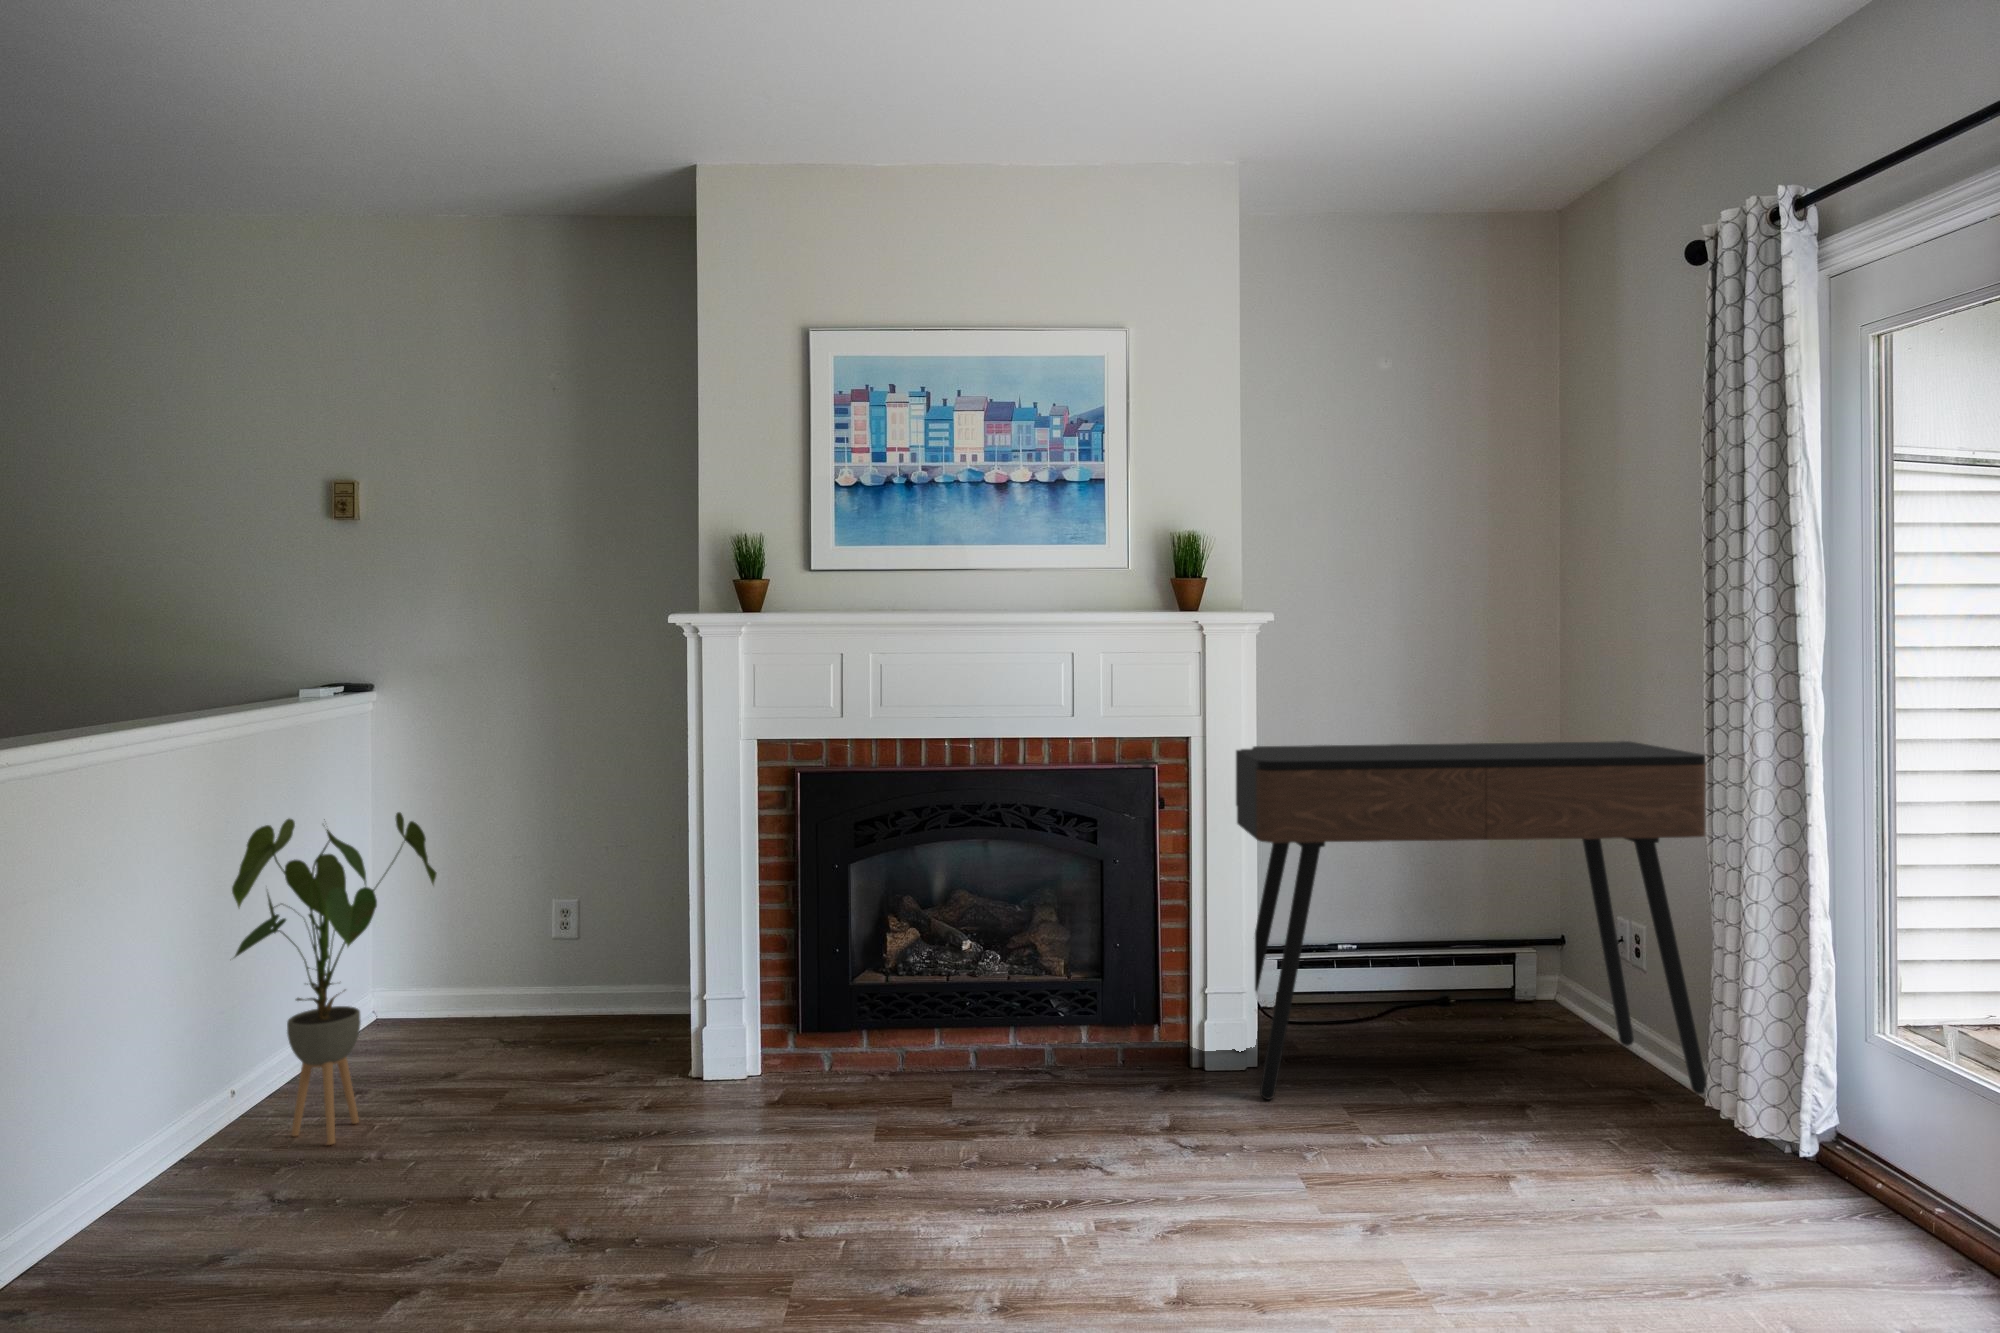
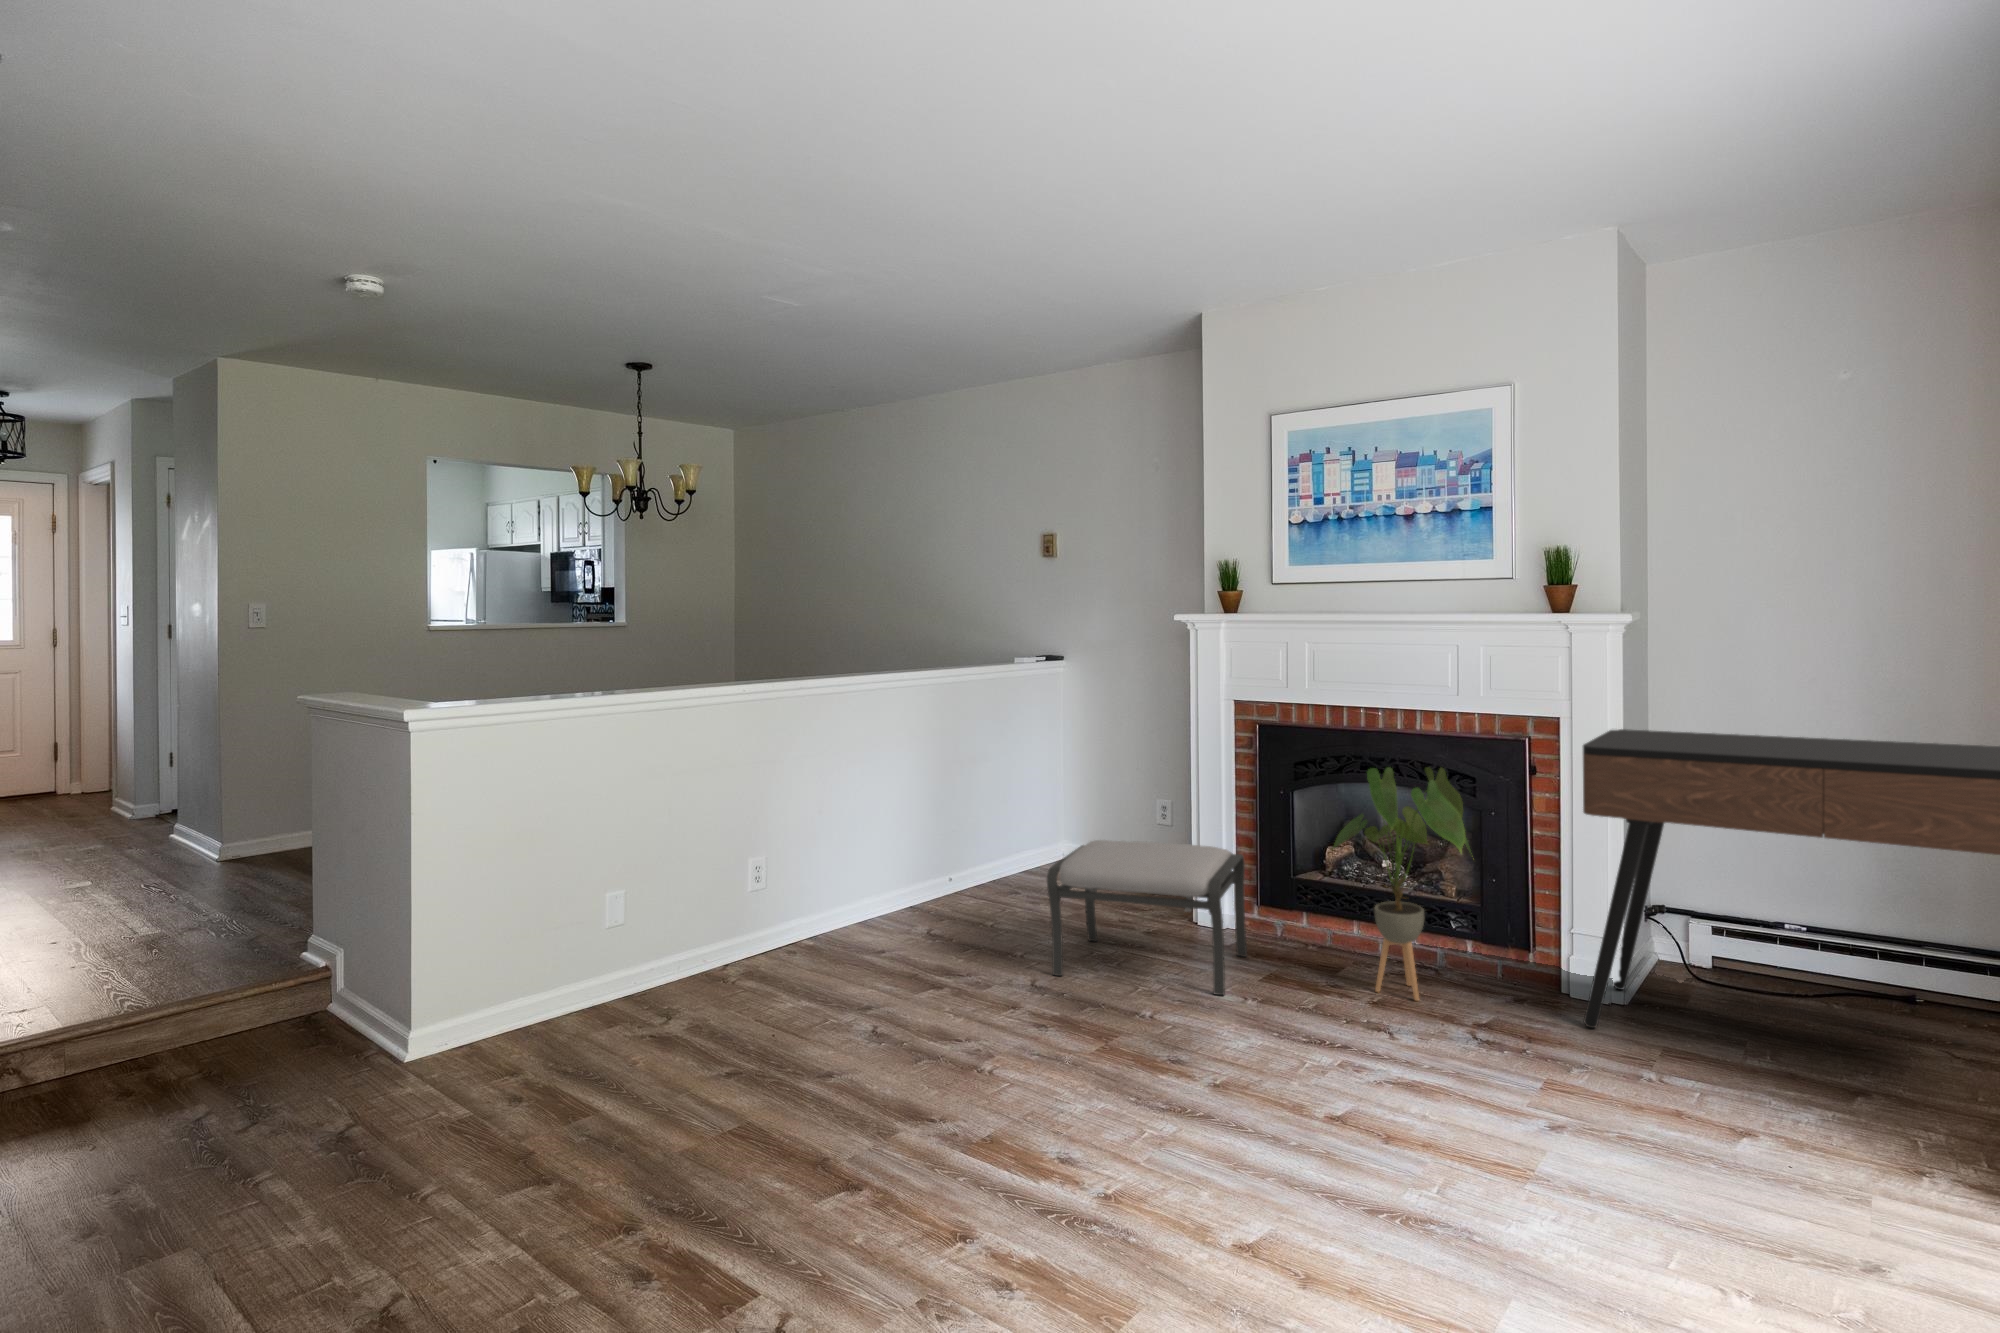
house plant: present [232,812,437,1145] -> present [1334,767,1473,1001]
ottoman: none [541,952,850,1223] -> present [1047,840,1247,995]

